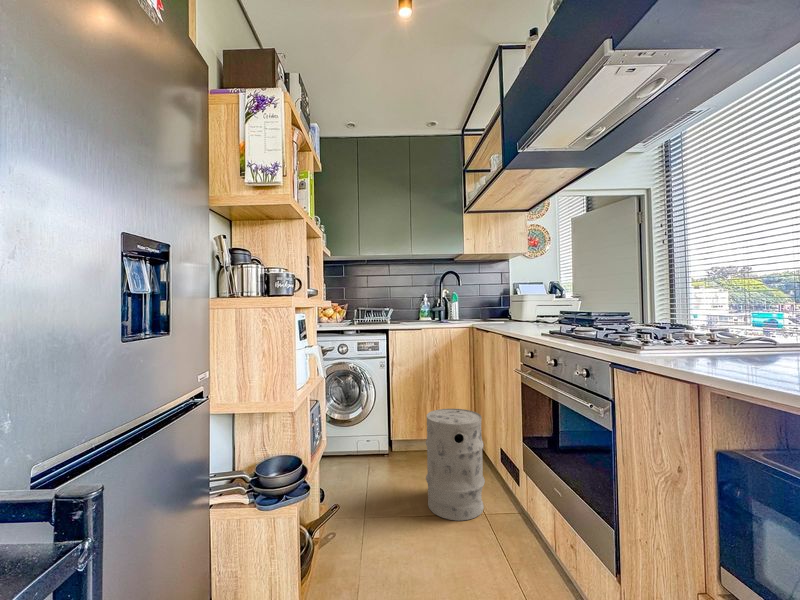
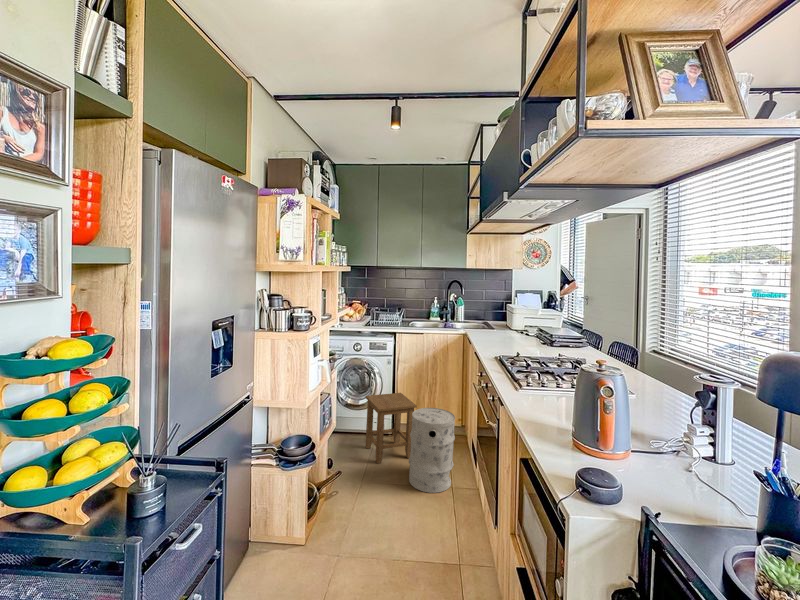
stool: none [358,400,425,491] -> present [366,393,417,464]

